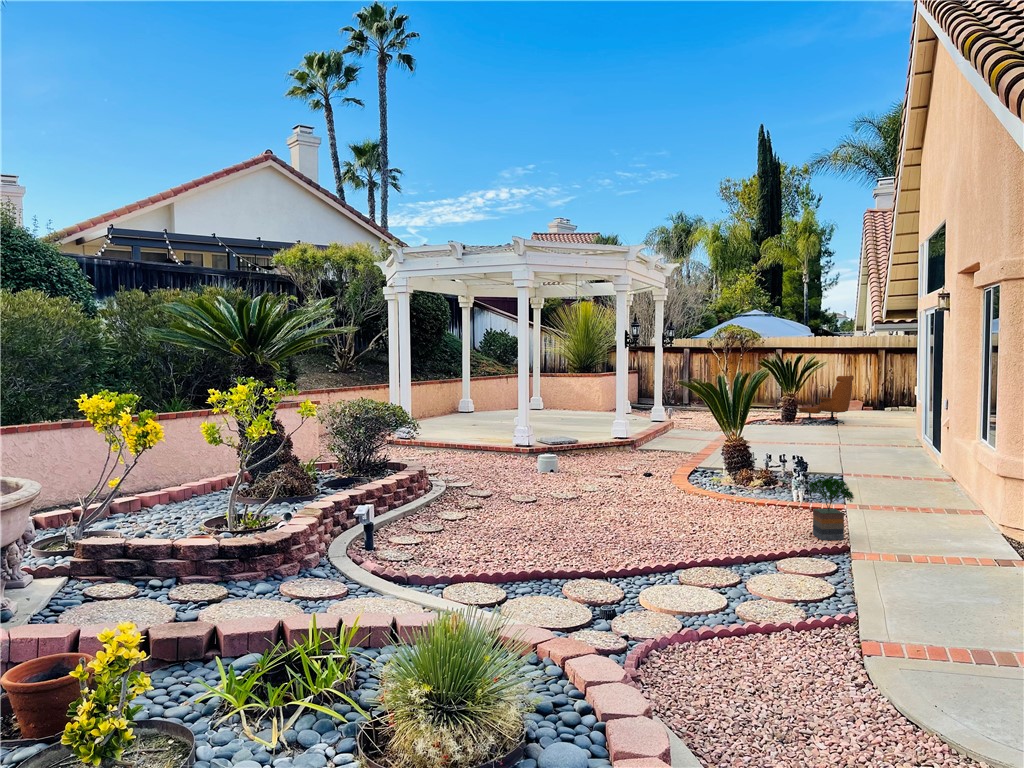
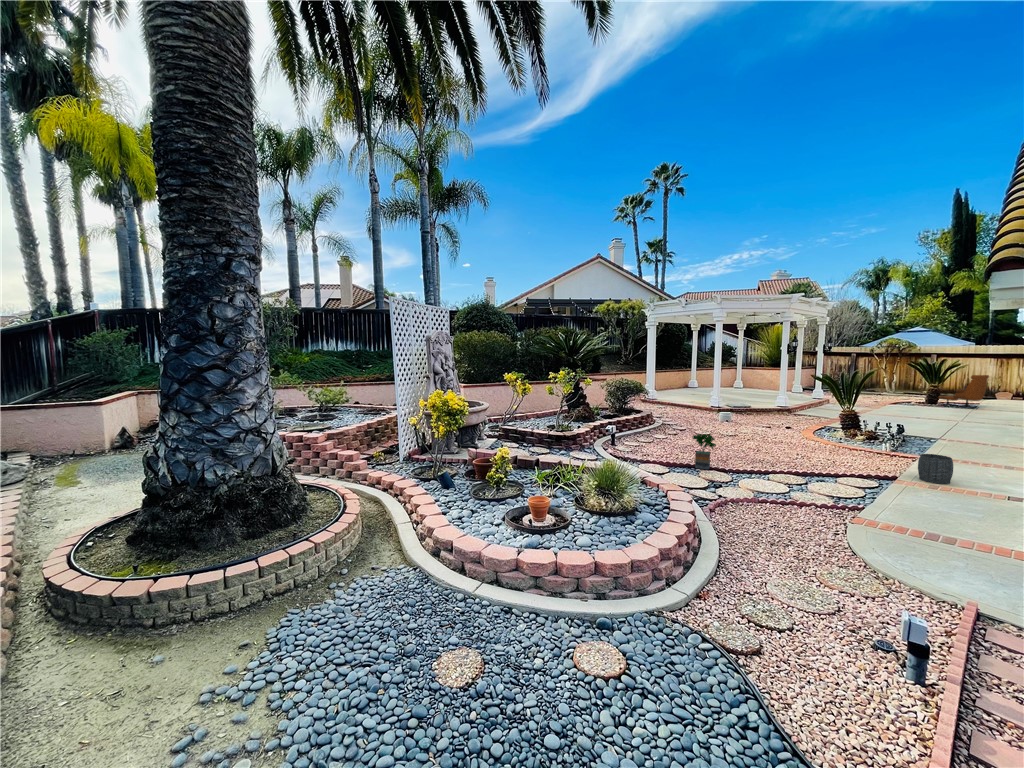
potted tree: present [809,478,854,540] -> present [692,434,716,469]
woven basket: none [888,503,933,552] -> present [918,454,953,484]

